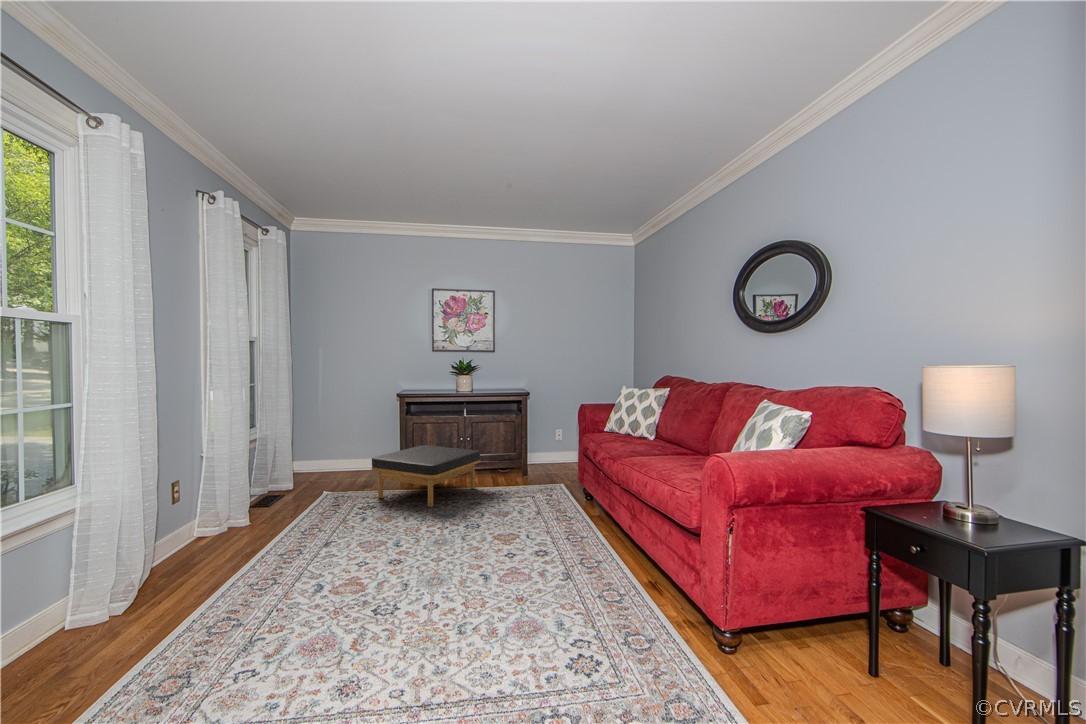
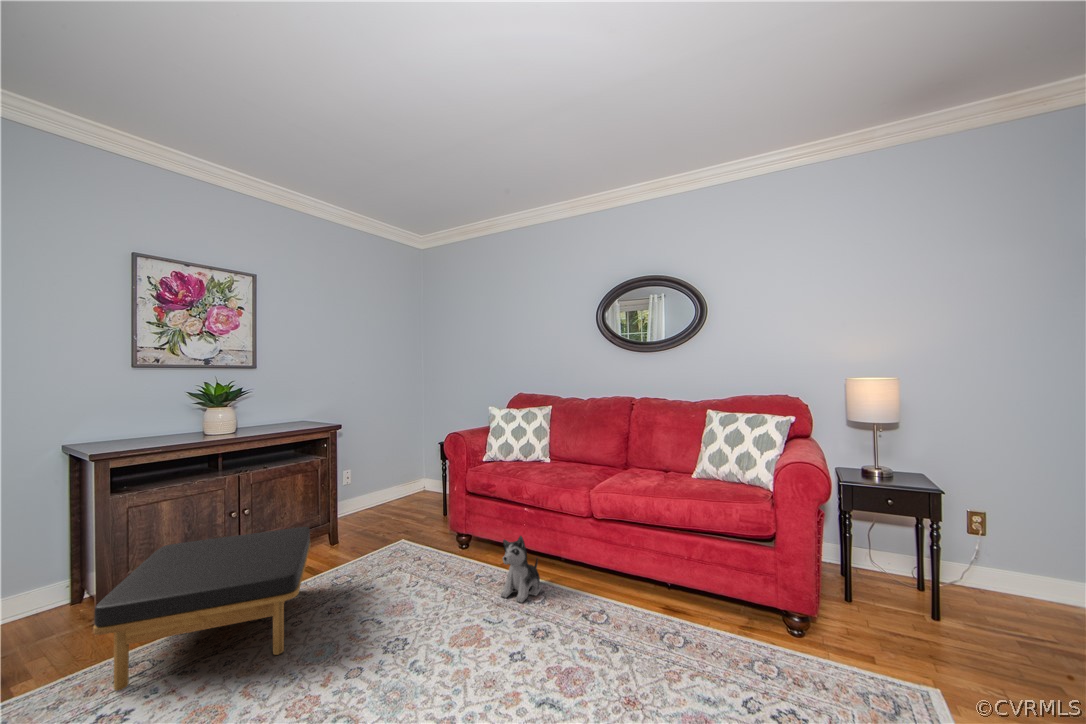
plush toy: none [549,482,592,531] -> present [500,536,541,602]

